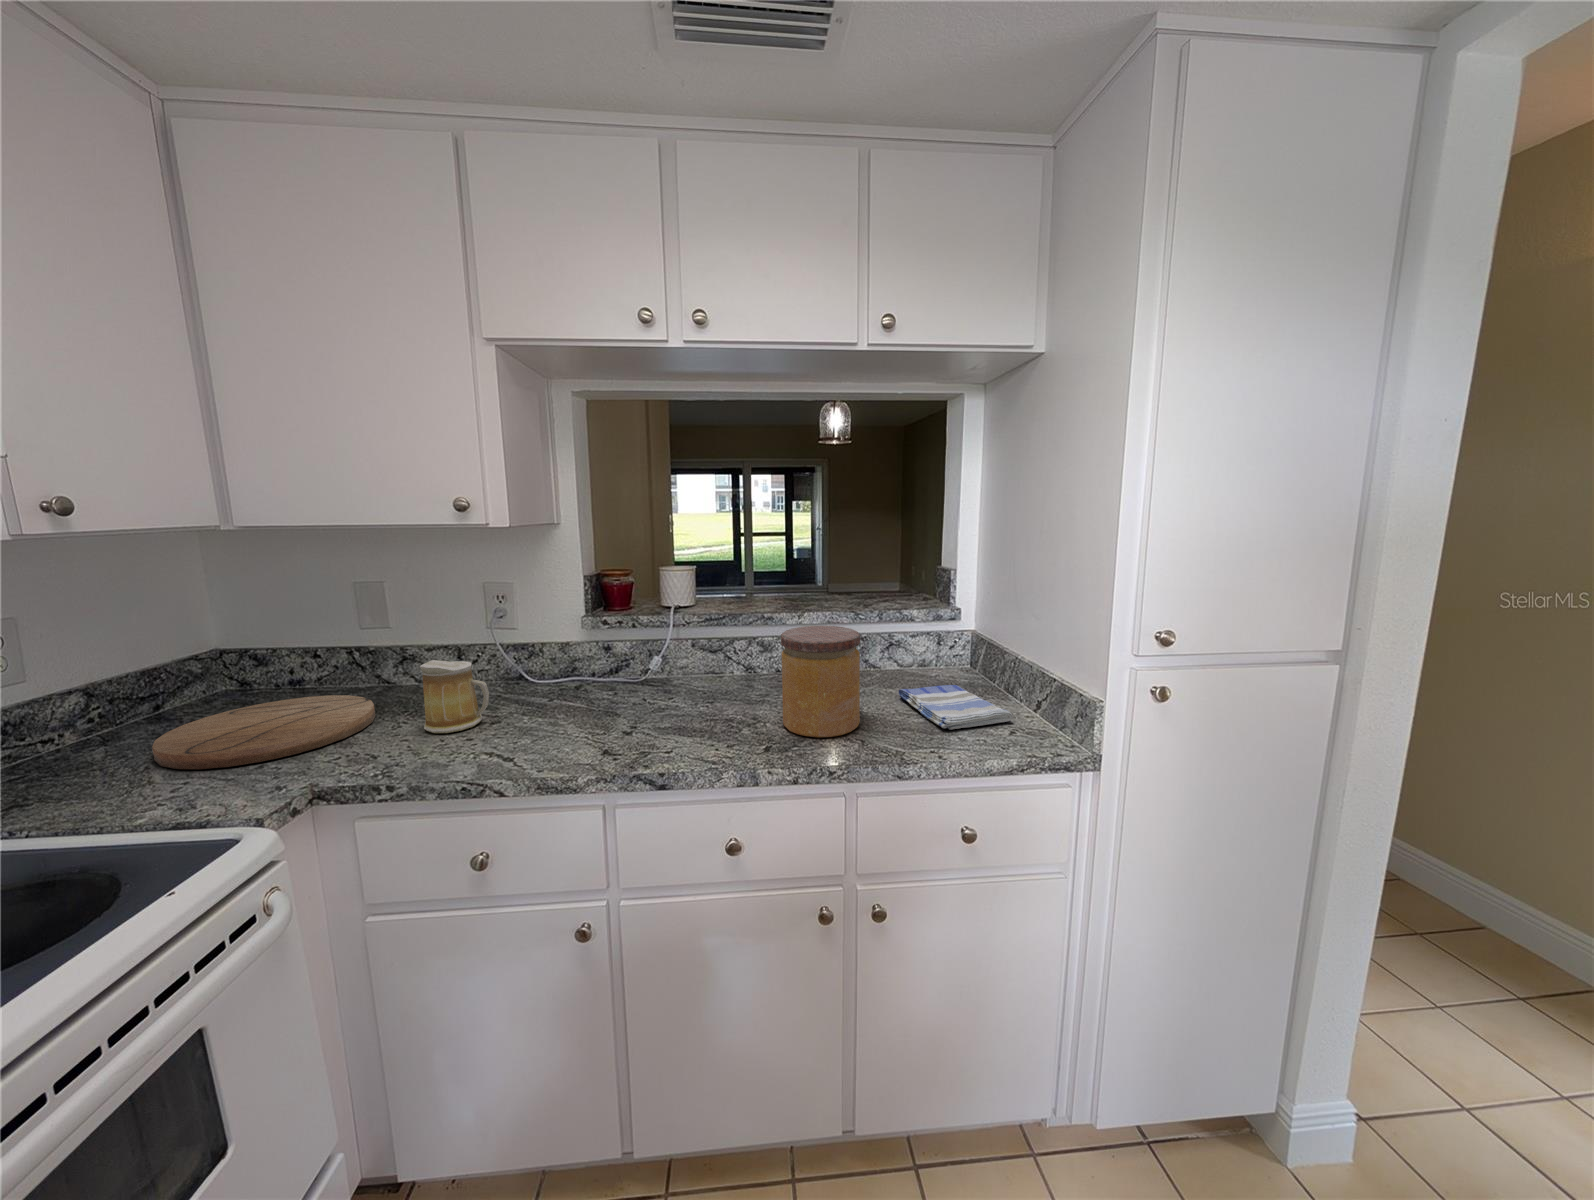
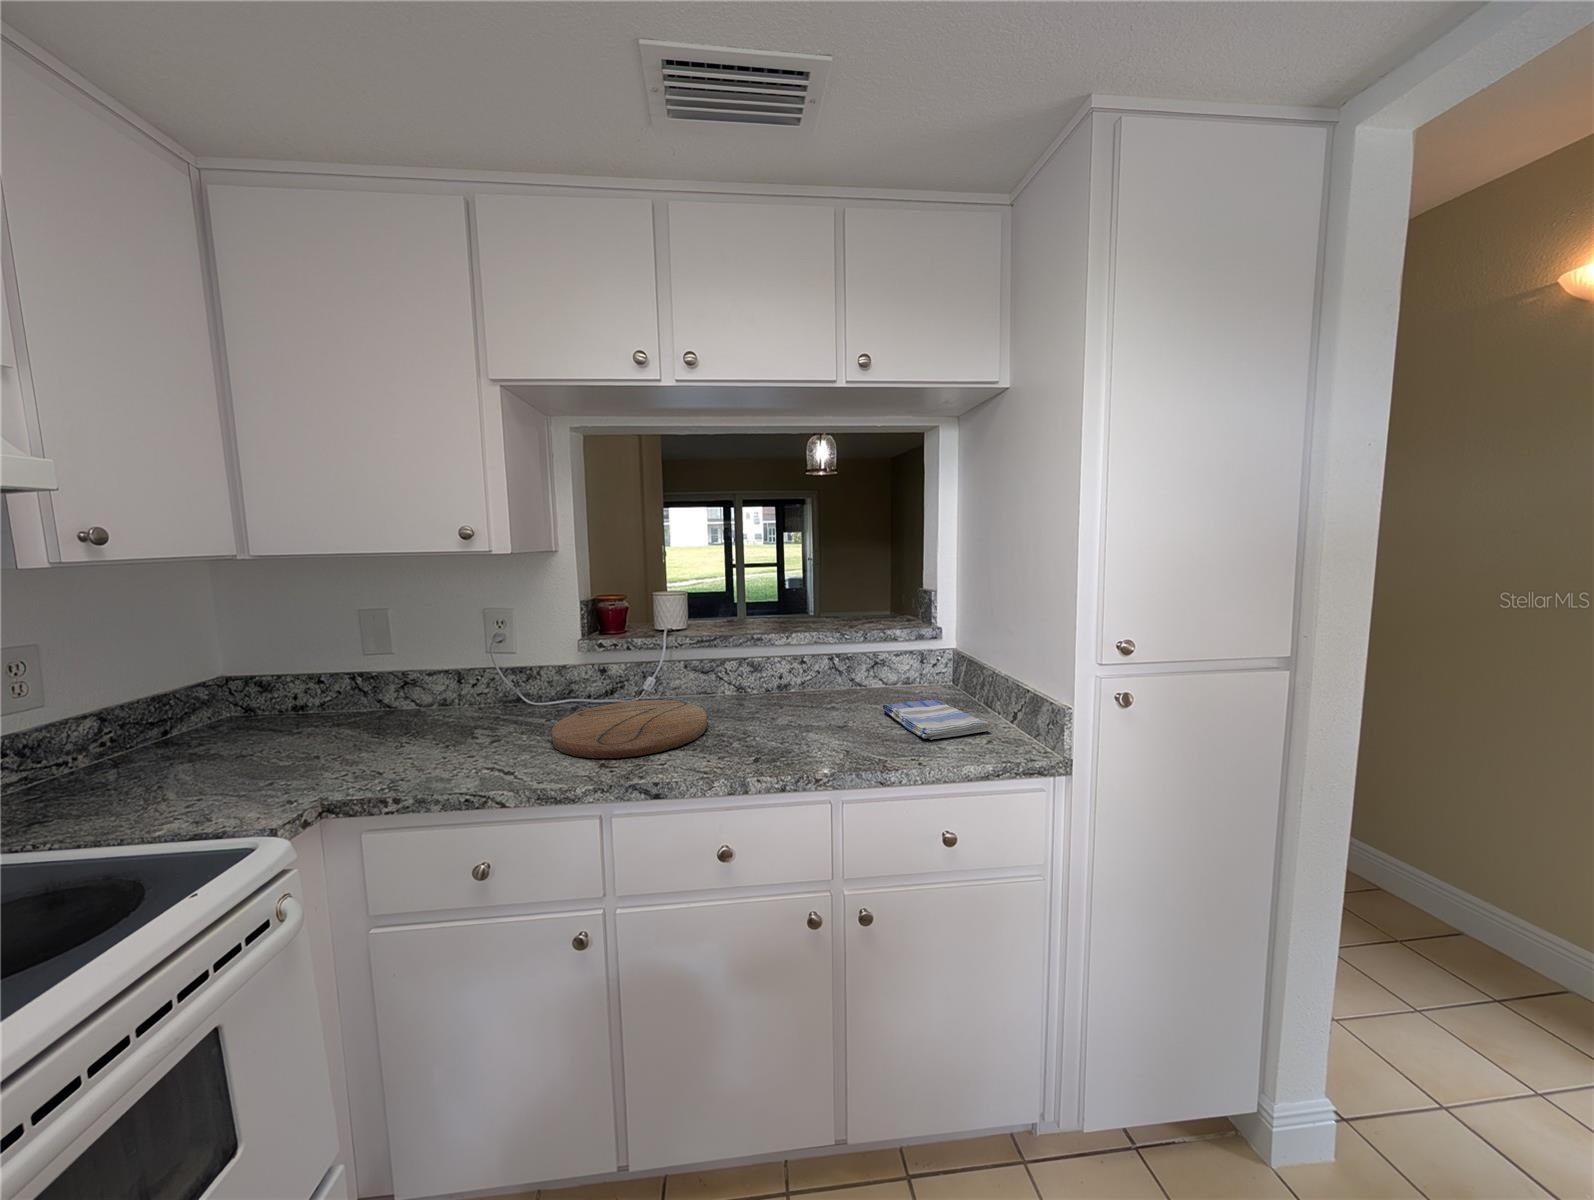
jar: present [781,626,860,737] -> none [769,643,845,749]
mug: present [420,660,489,733] -> none [424,681,490,751]
cutting board: present [152,695,375,769] -> present [551,700,707,758]

